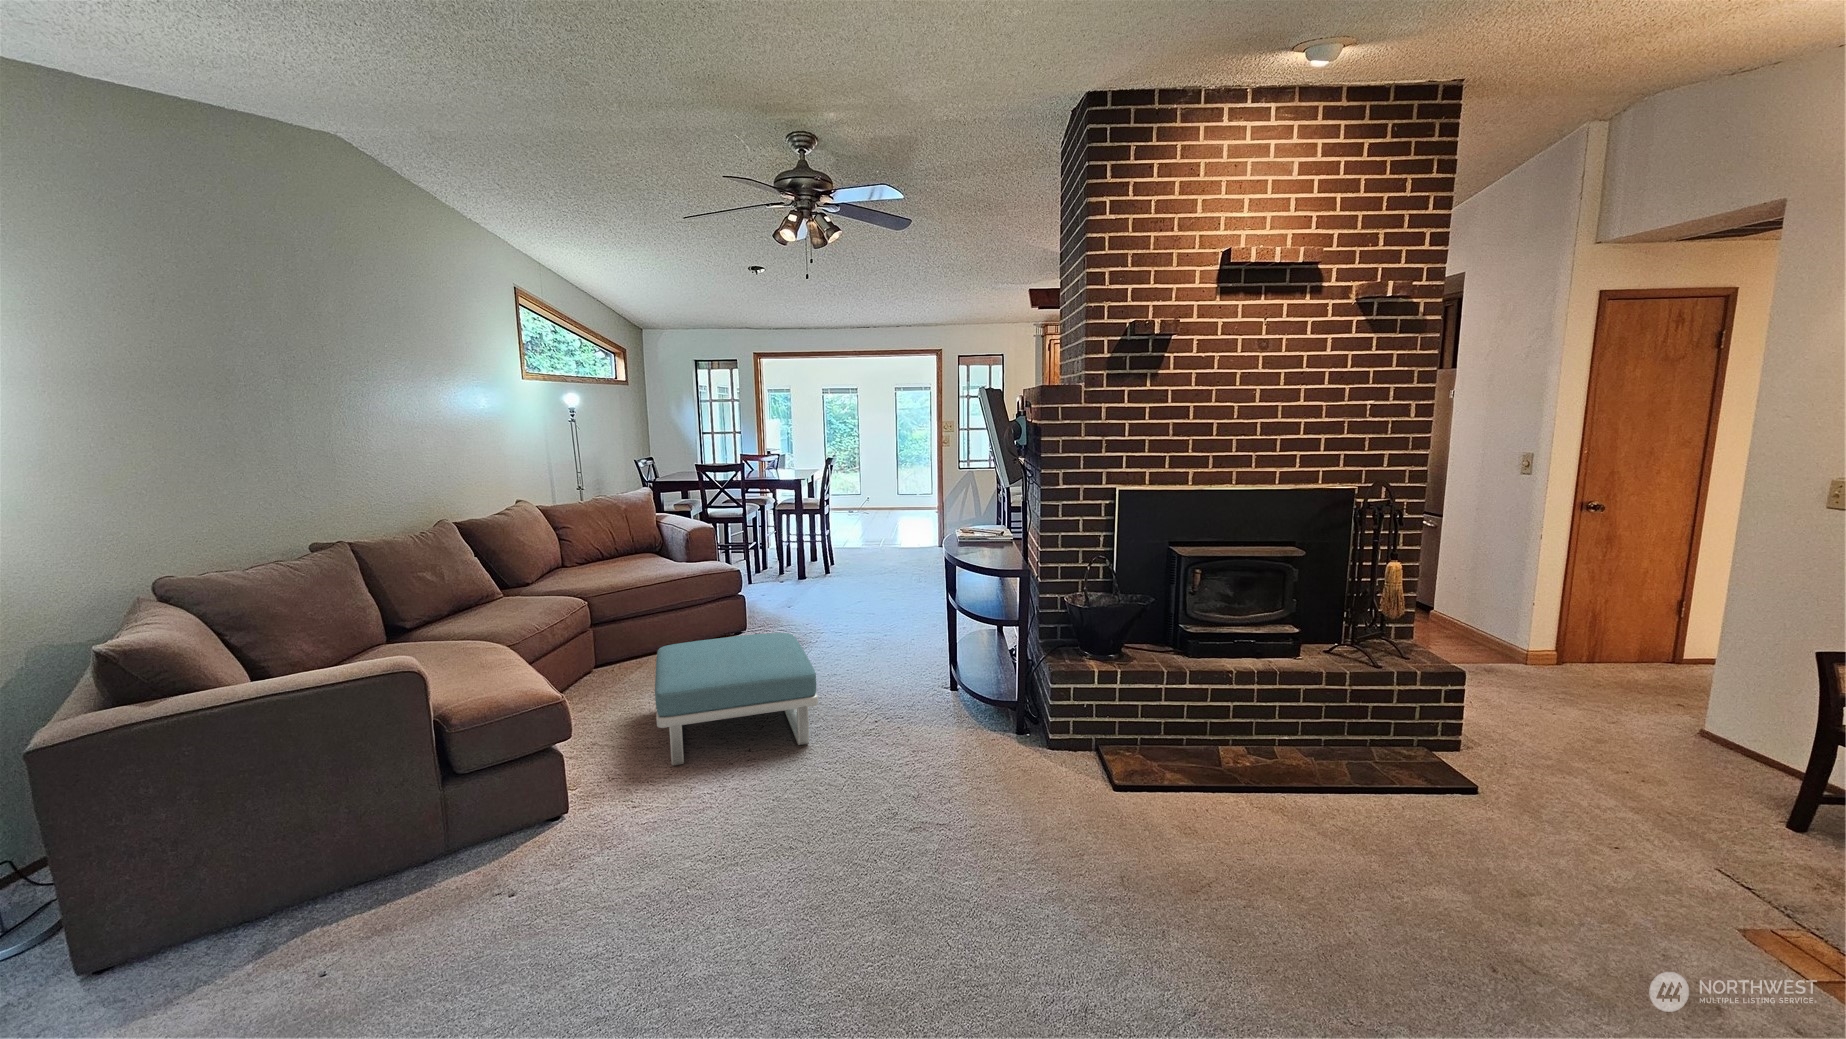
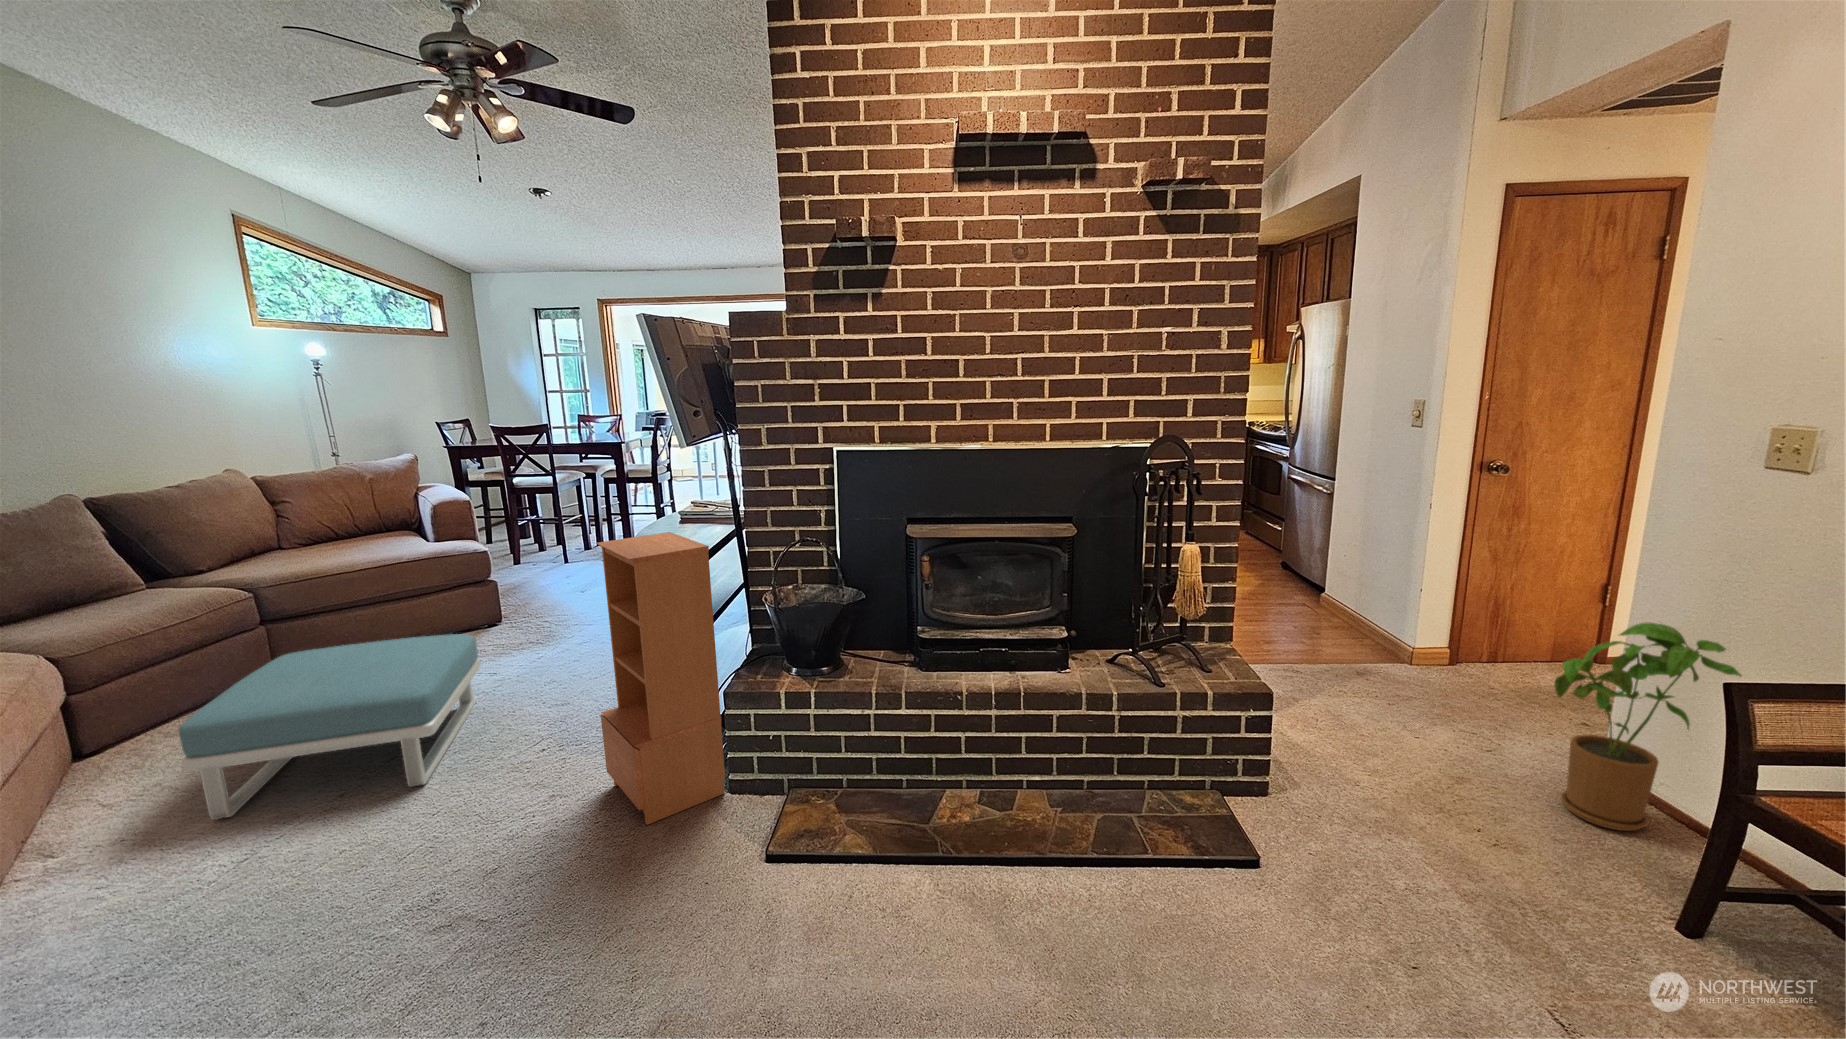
bookcase: none [952,551,1051,769] -> present [596,532,725,825]
house plant: none [1676,617,1822,772] -> present [1554,622,1742,831]

